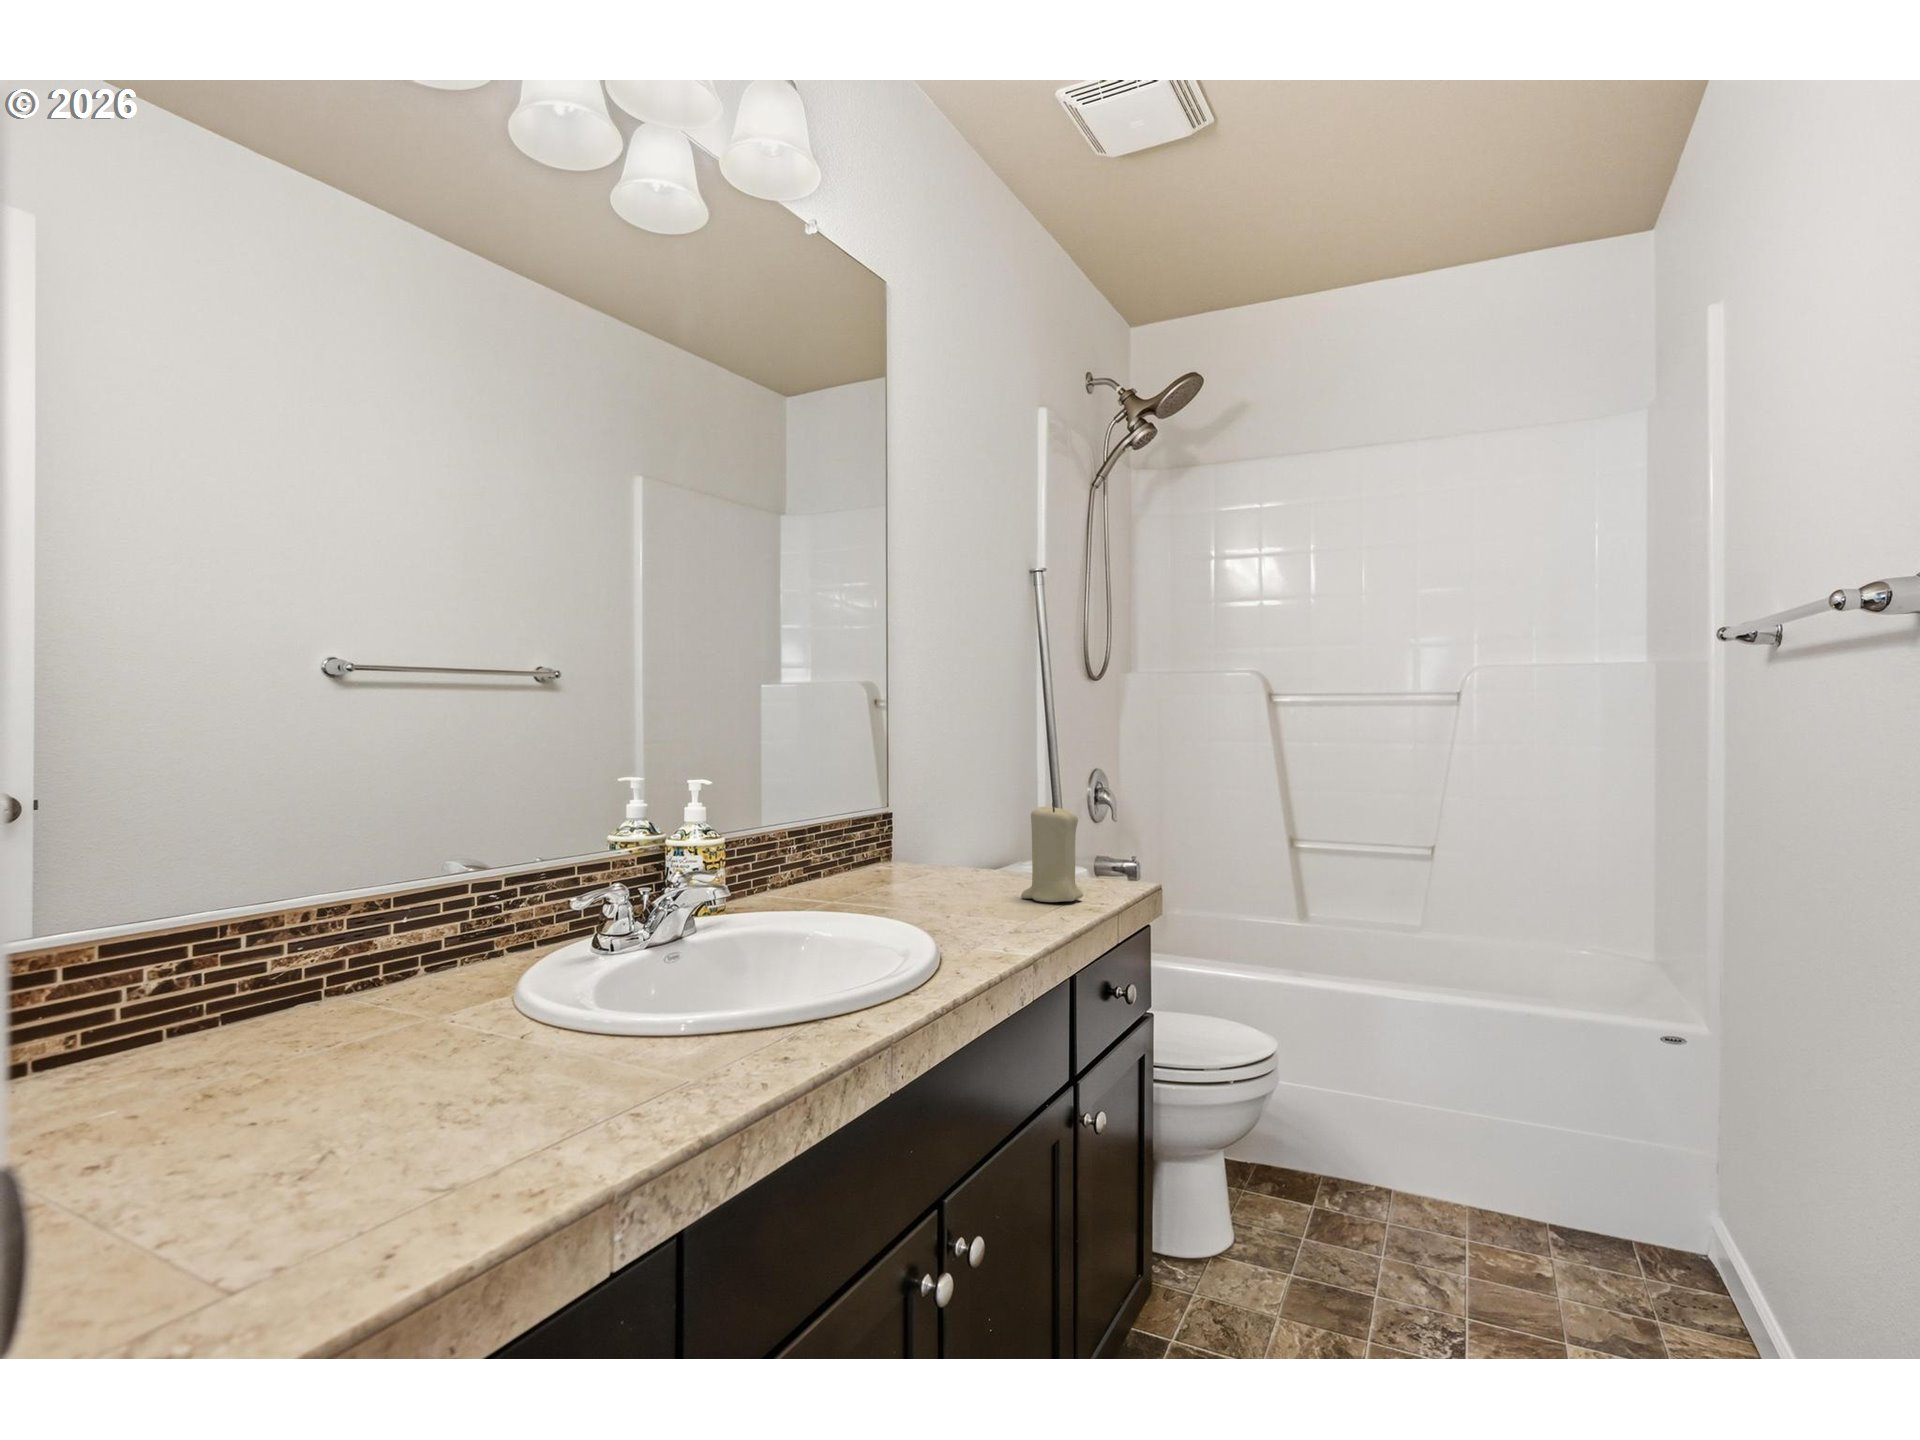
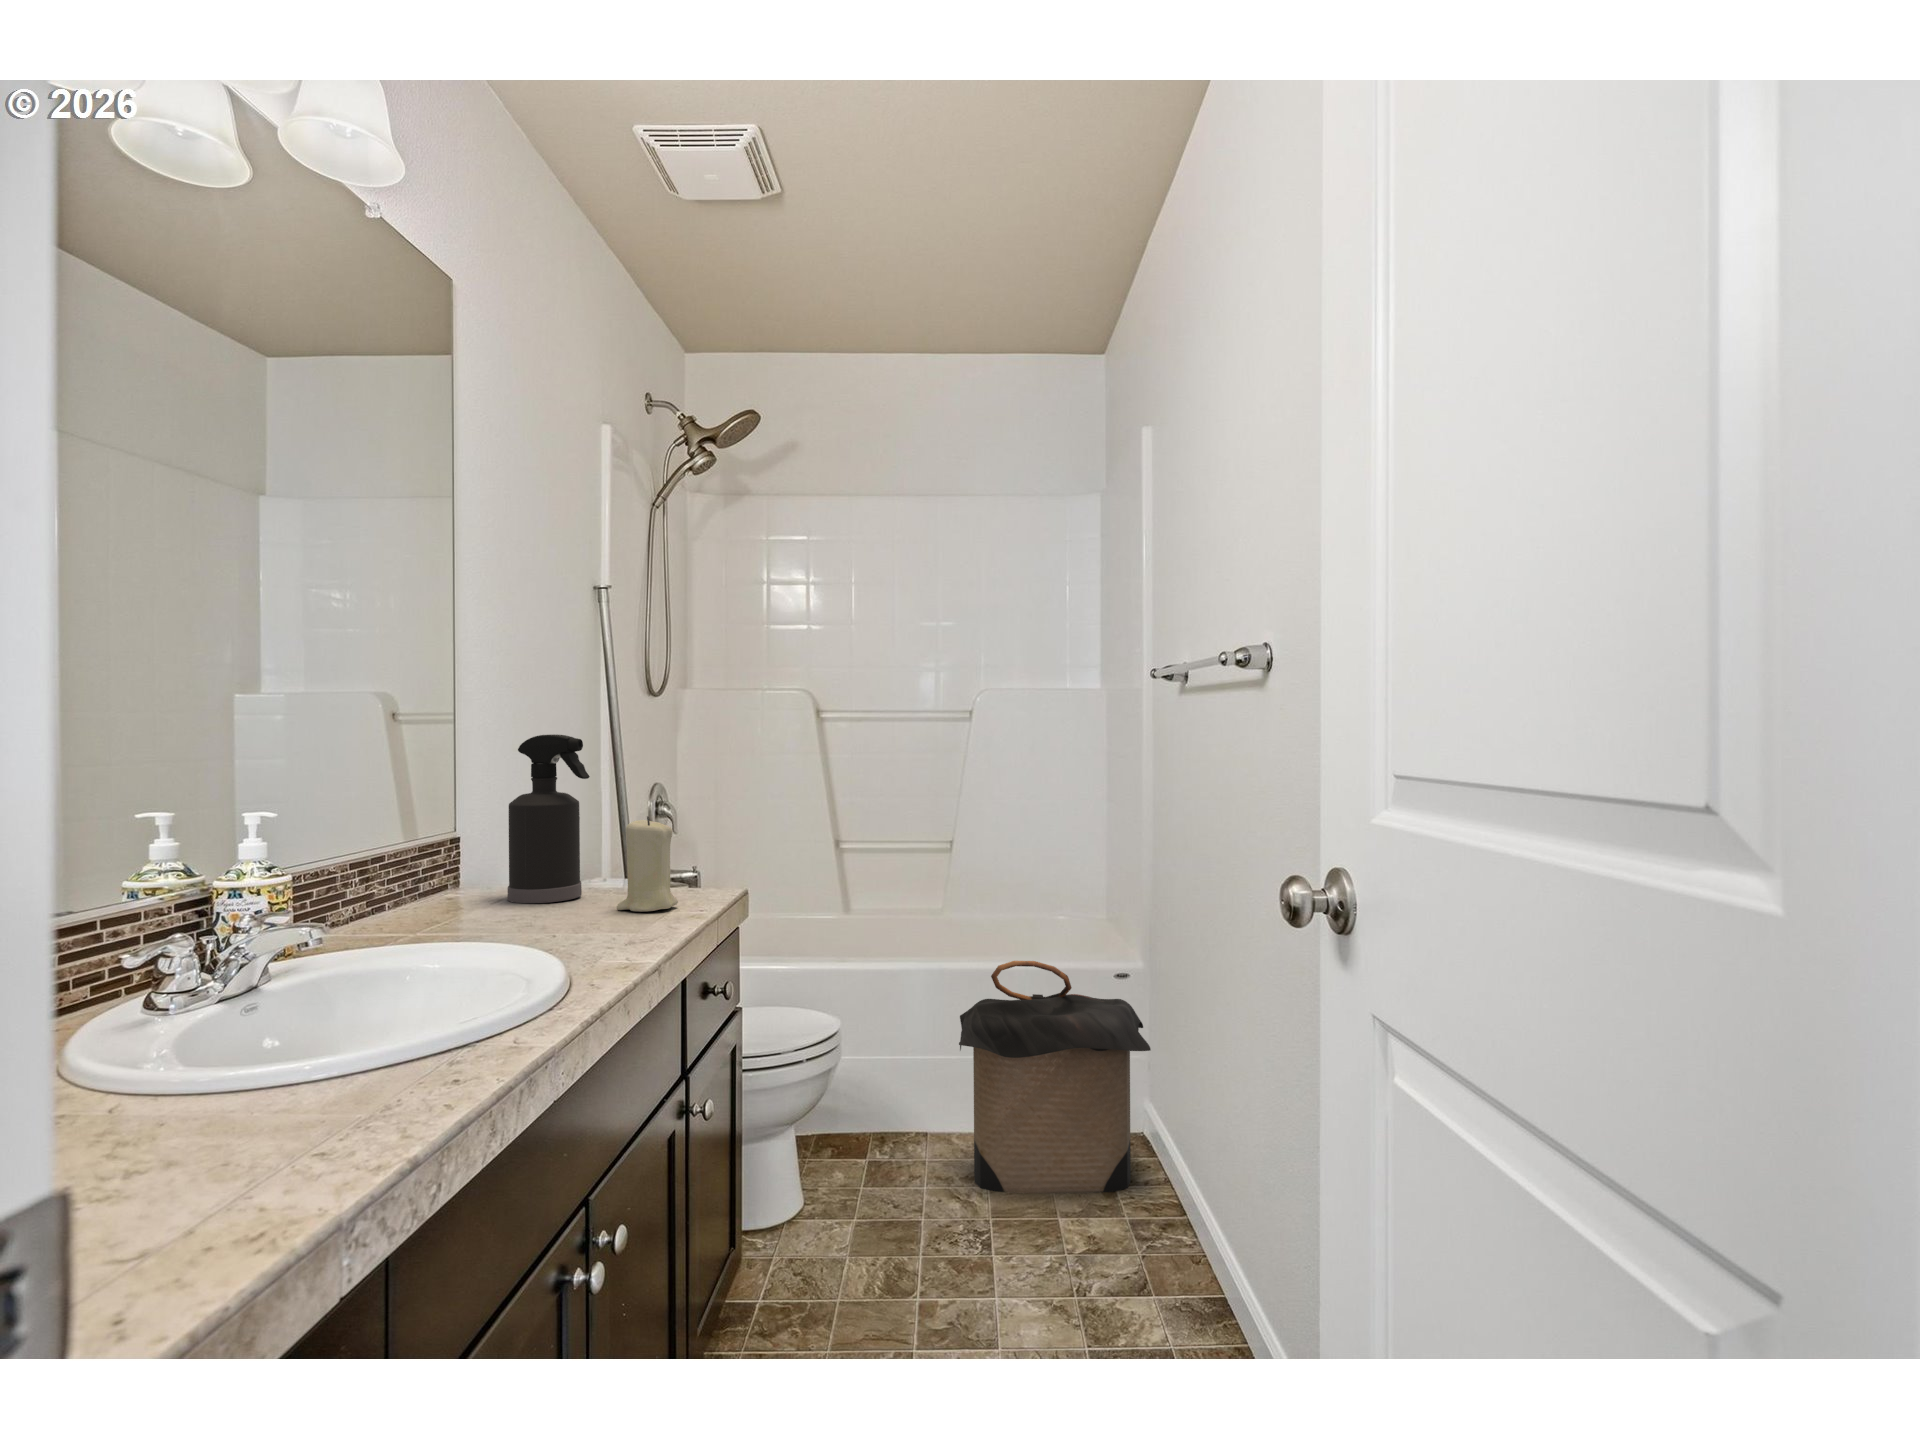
spray bottle: none [926,717,1002,885] -> present [508,734,590,903]
laundry hamper: none [1429,1005,1710,1323] -> present [959,961,1151,1193]

